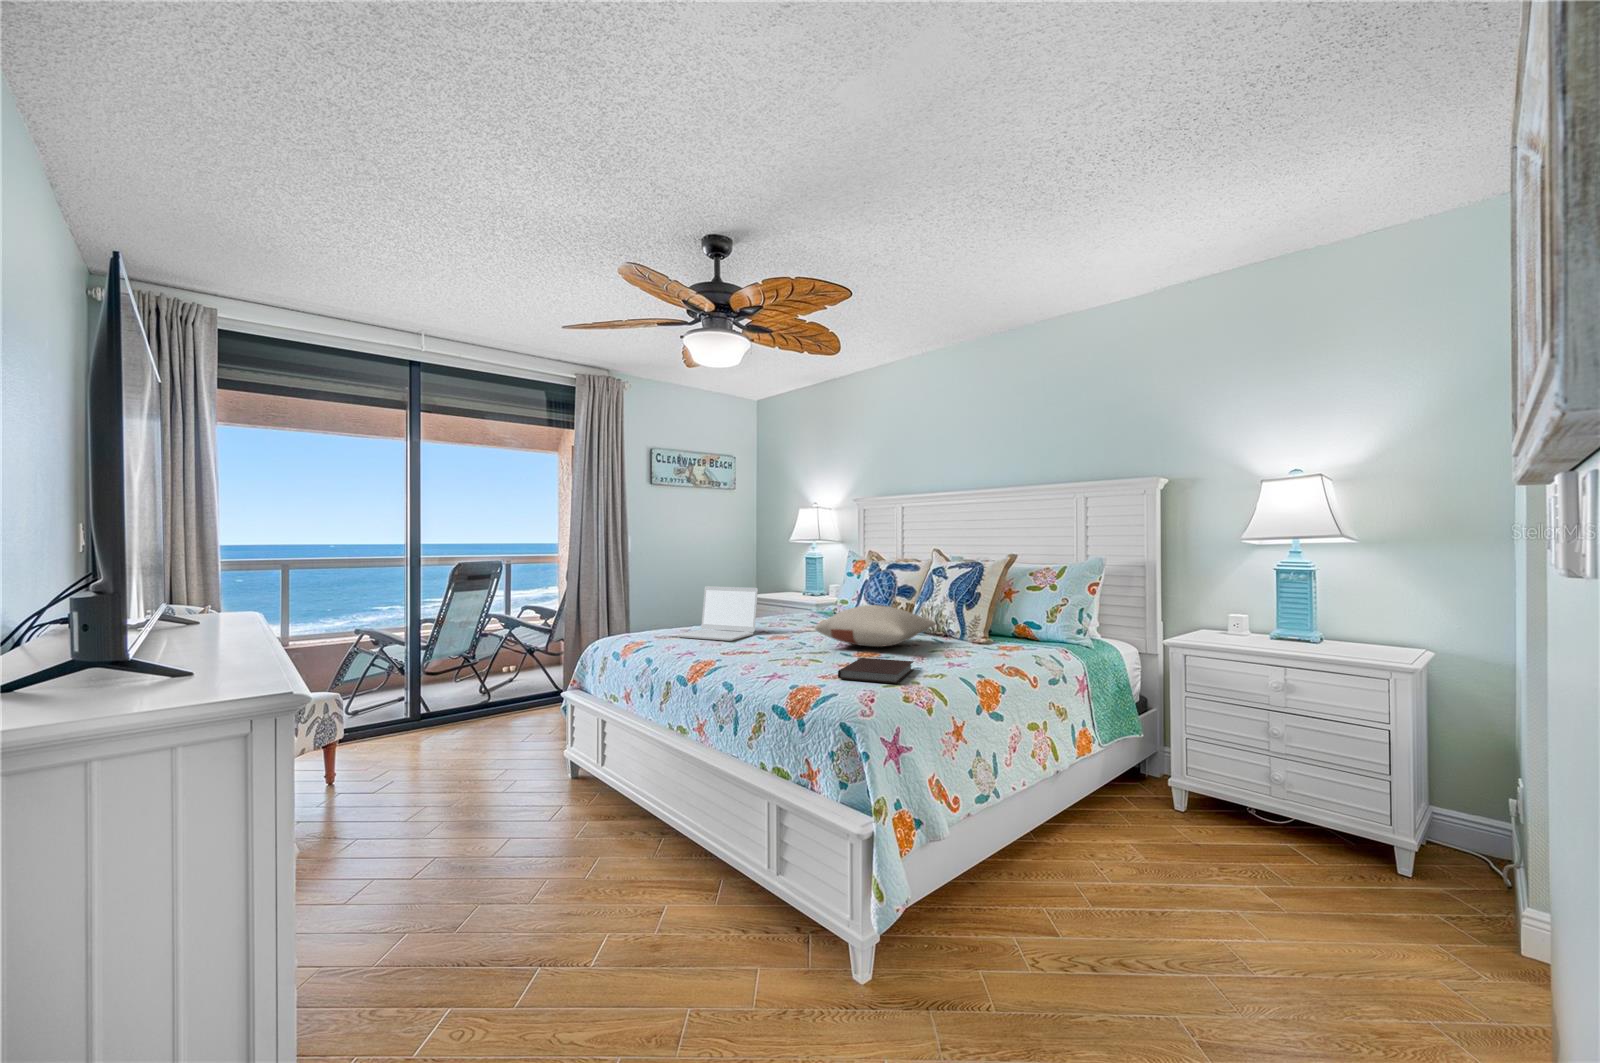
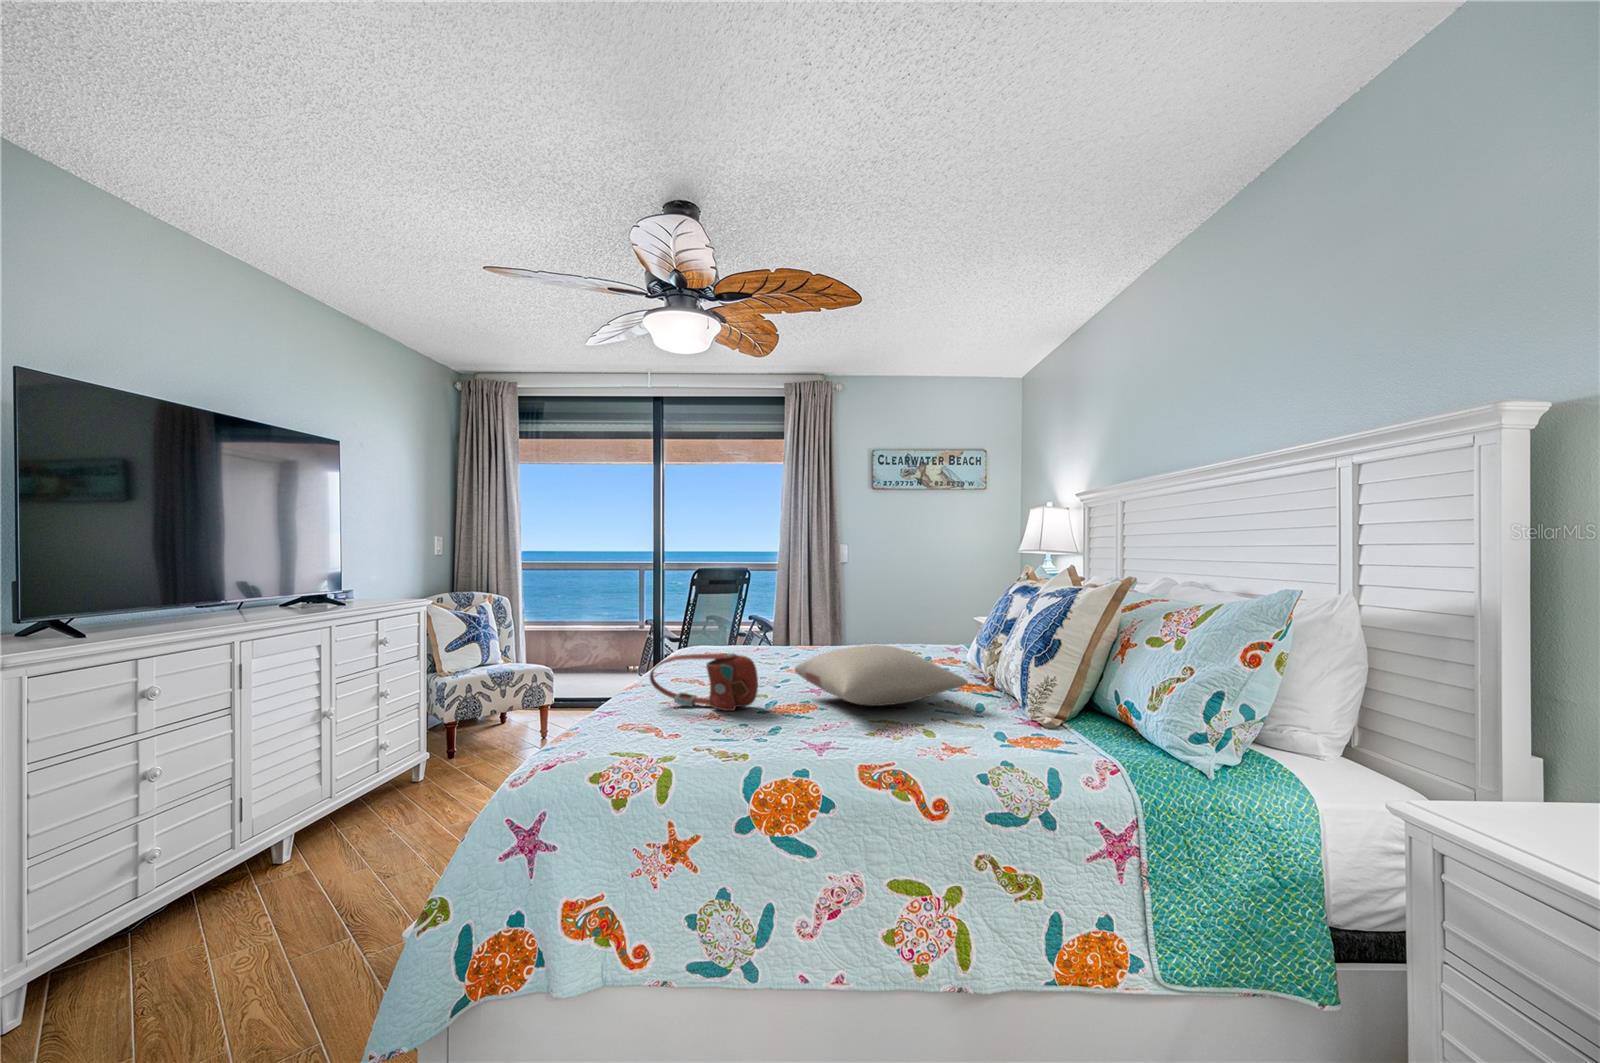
laptop: present [677,586,758,641] -> none [729,606,813,672]
handbag: none [737,617,827,664] -> present [650,653,758,711]
notebook: present [838,658,914,684] -> none [678,717,799,761]

